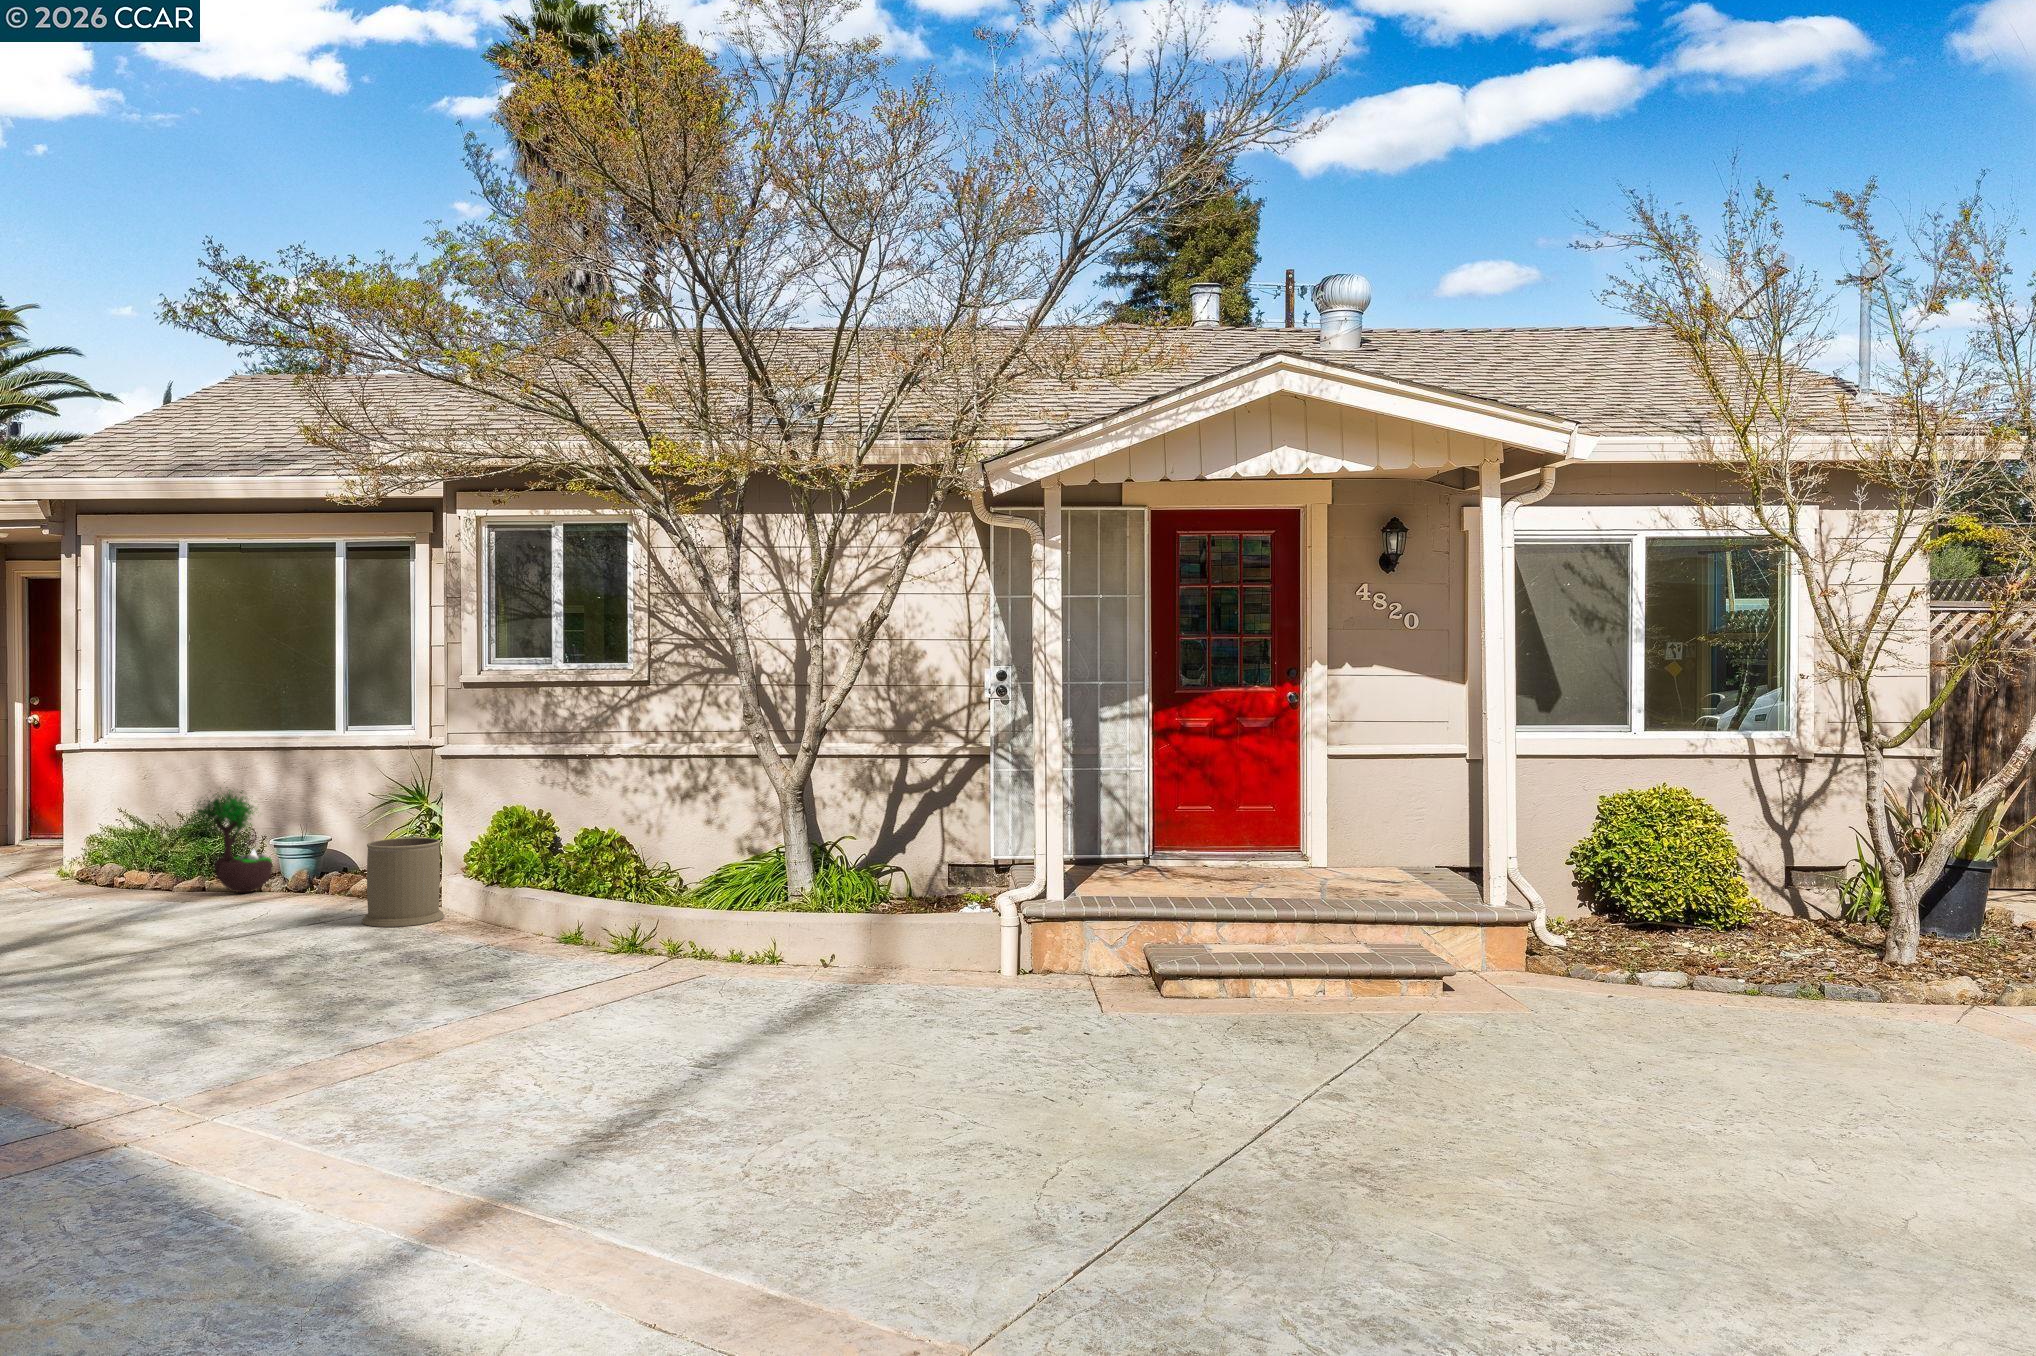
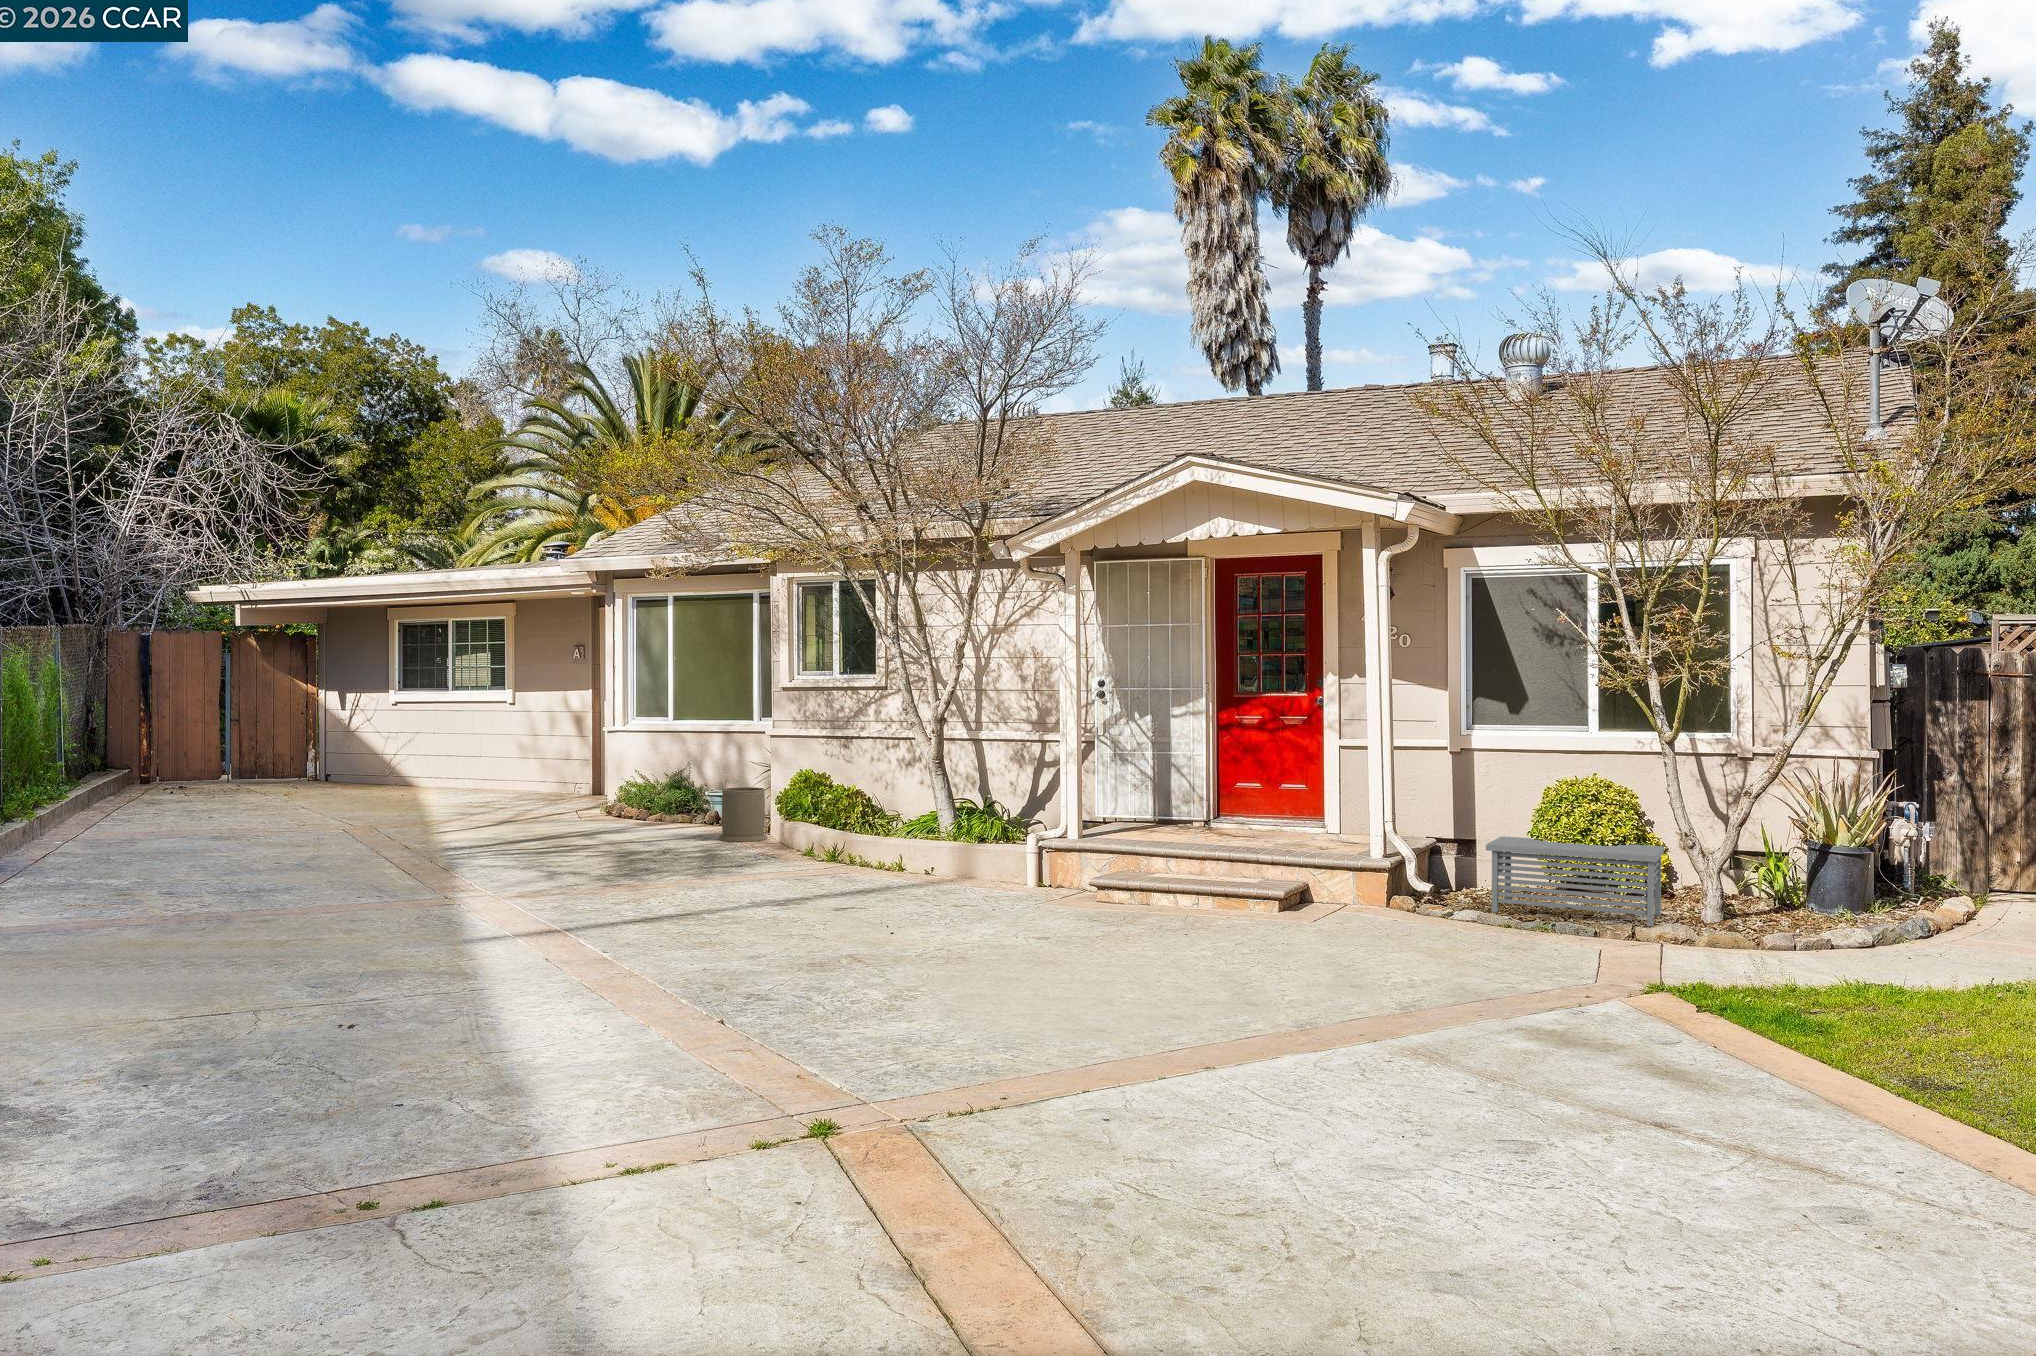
potted tree: present [193,790,272,893] -> none [643,750,690,822]
storage bench: none [1569,867,1813,976] -> present [1486,836,1664,926]

